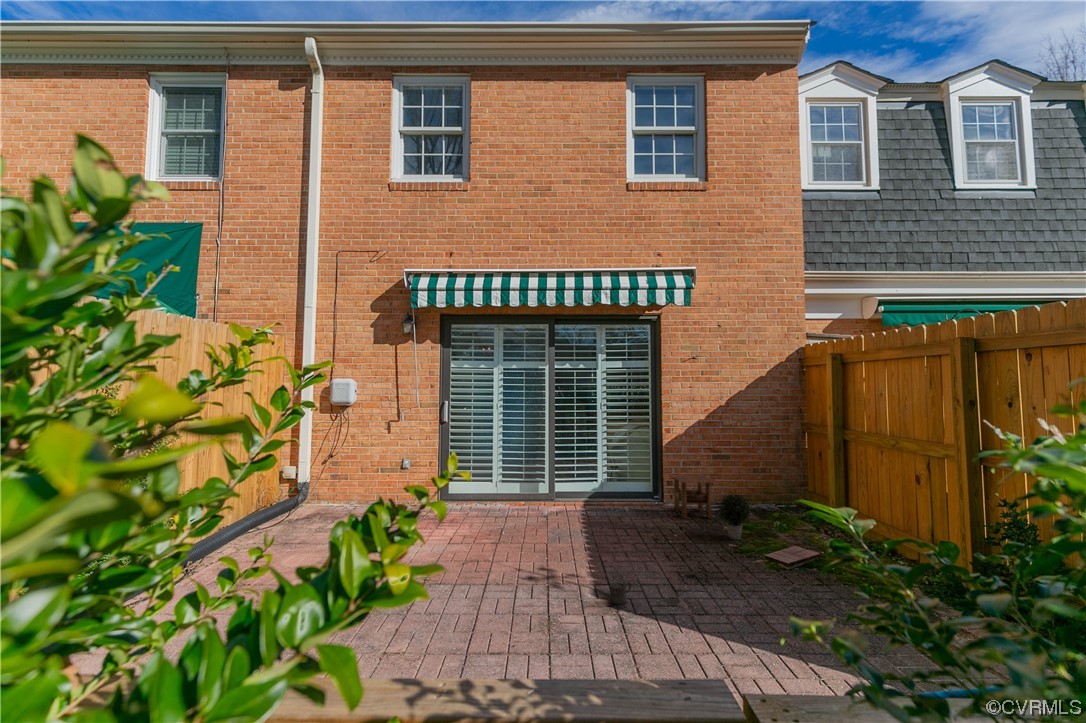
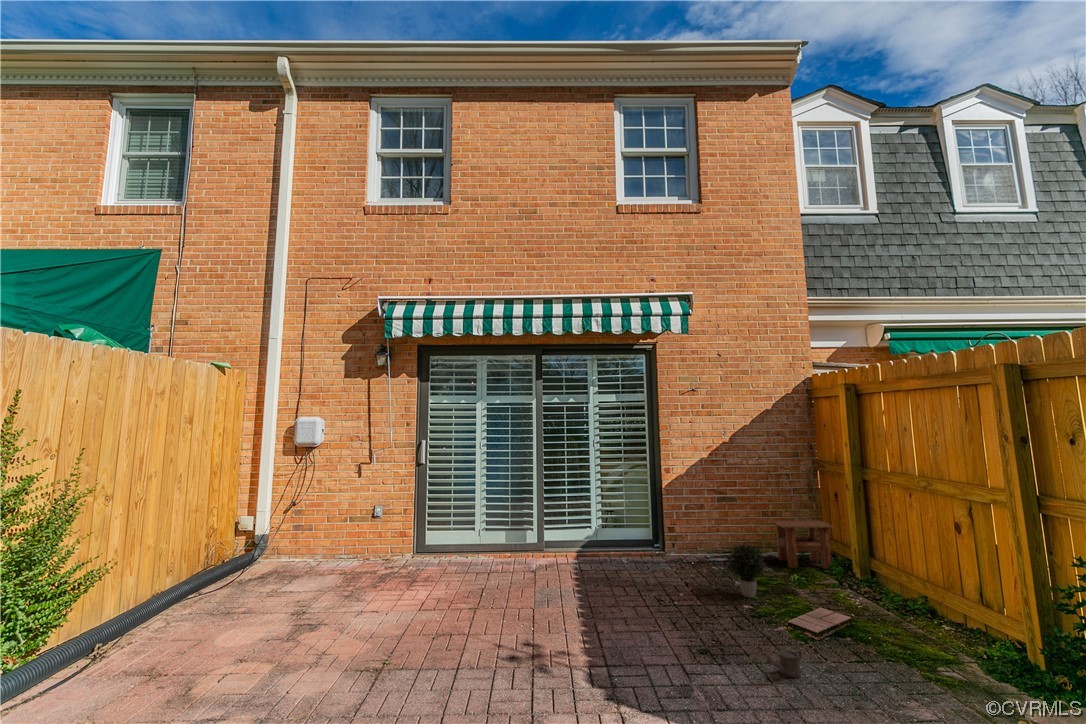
side table: present [671,475,714,519] -> present [771,520,833,569]
watering can: present [595,583,631,605] -> present [766,650,802,678]

